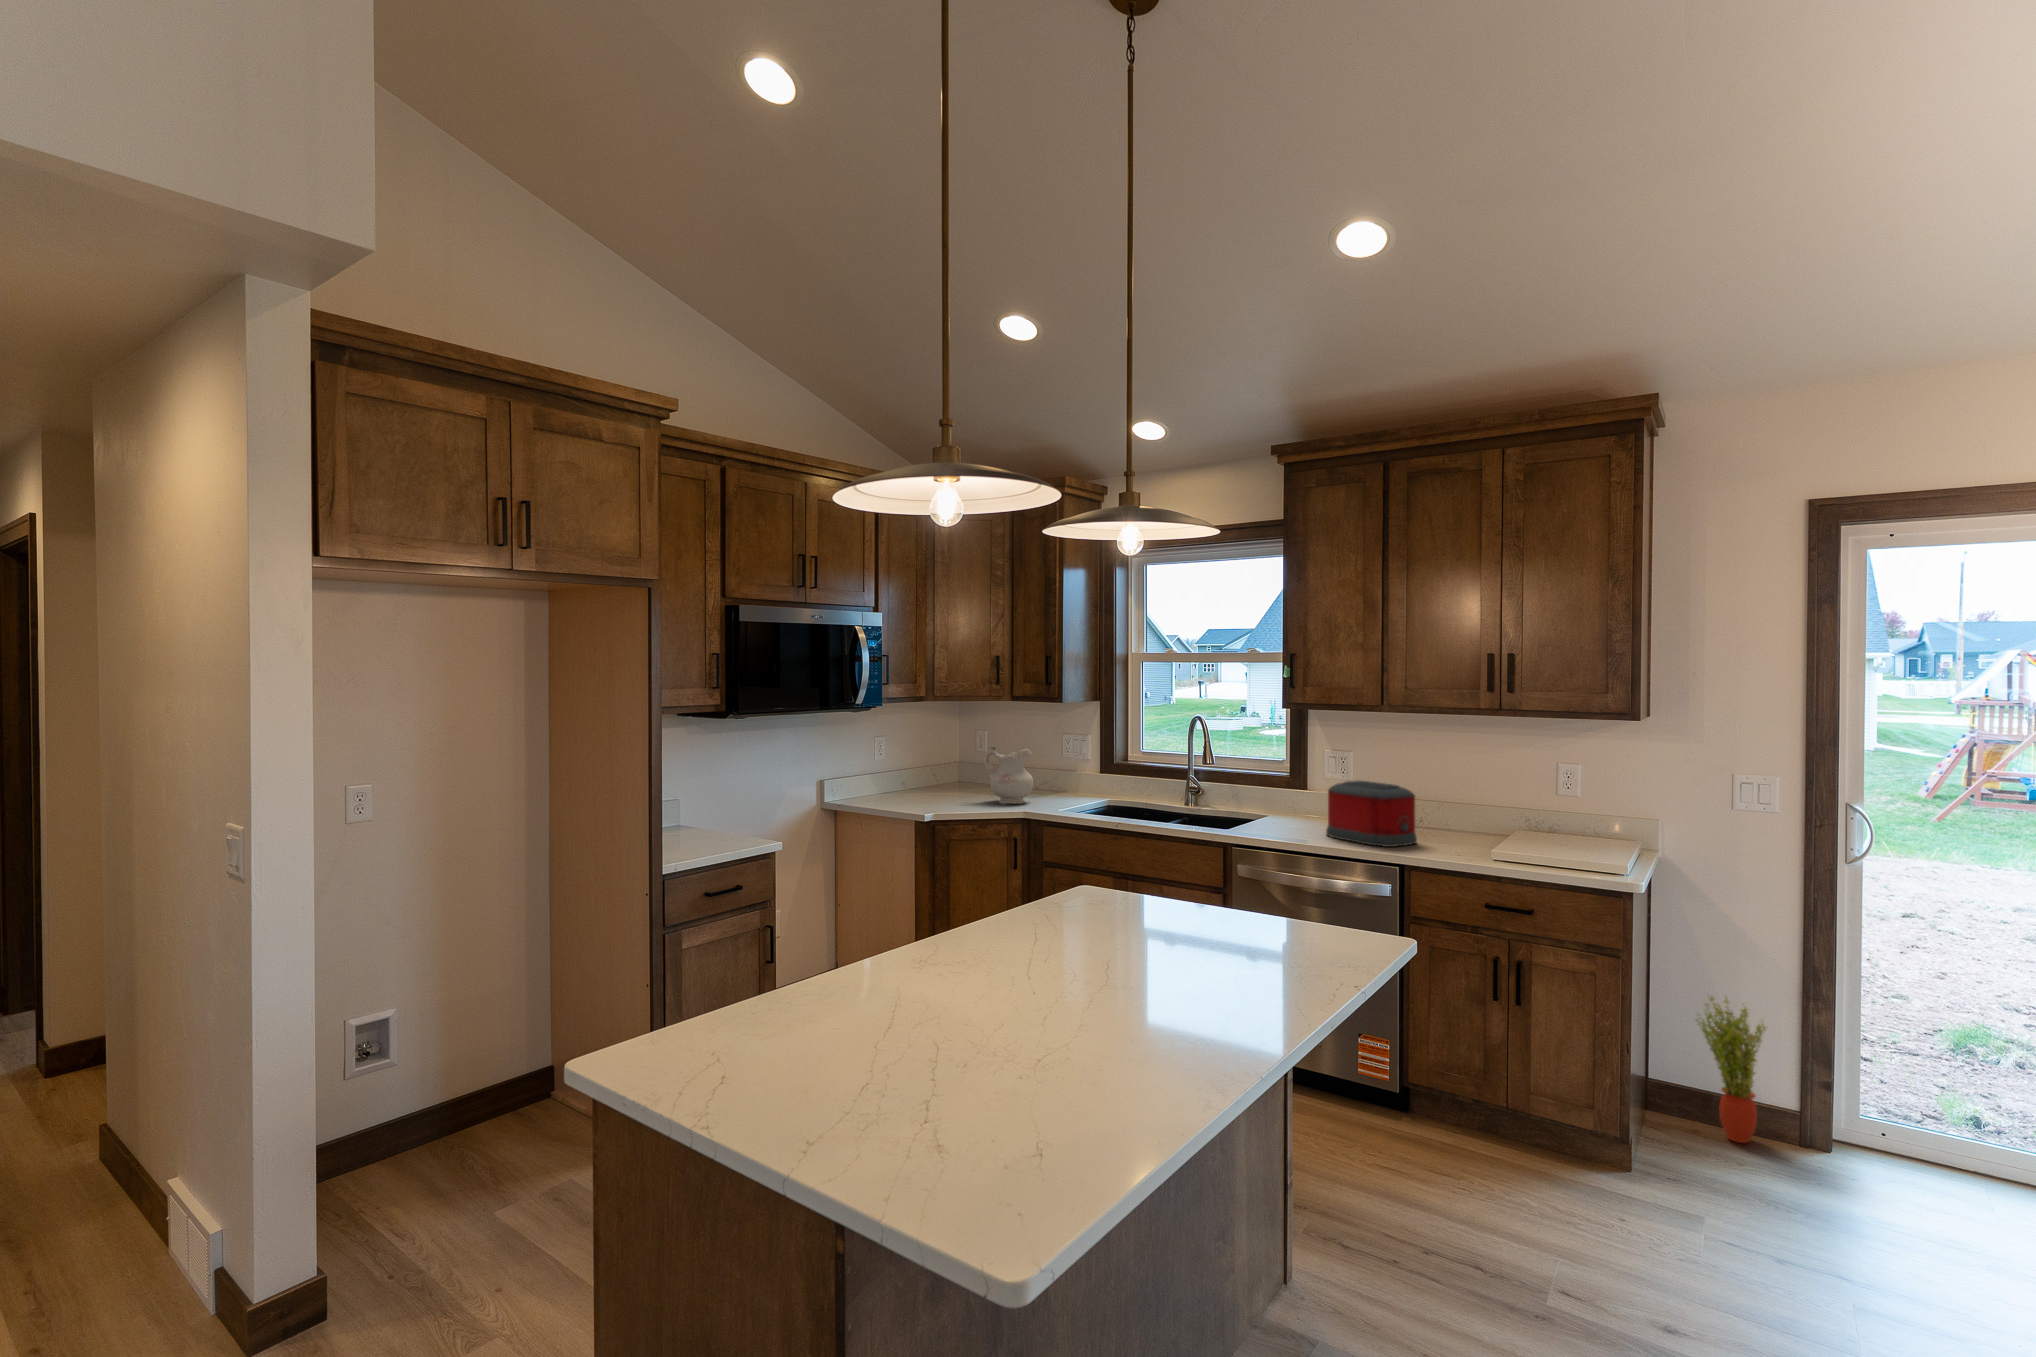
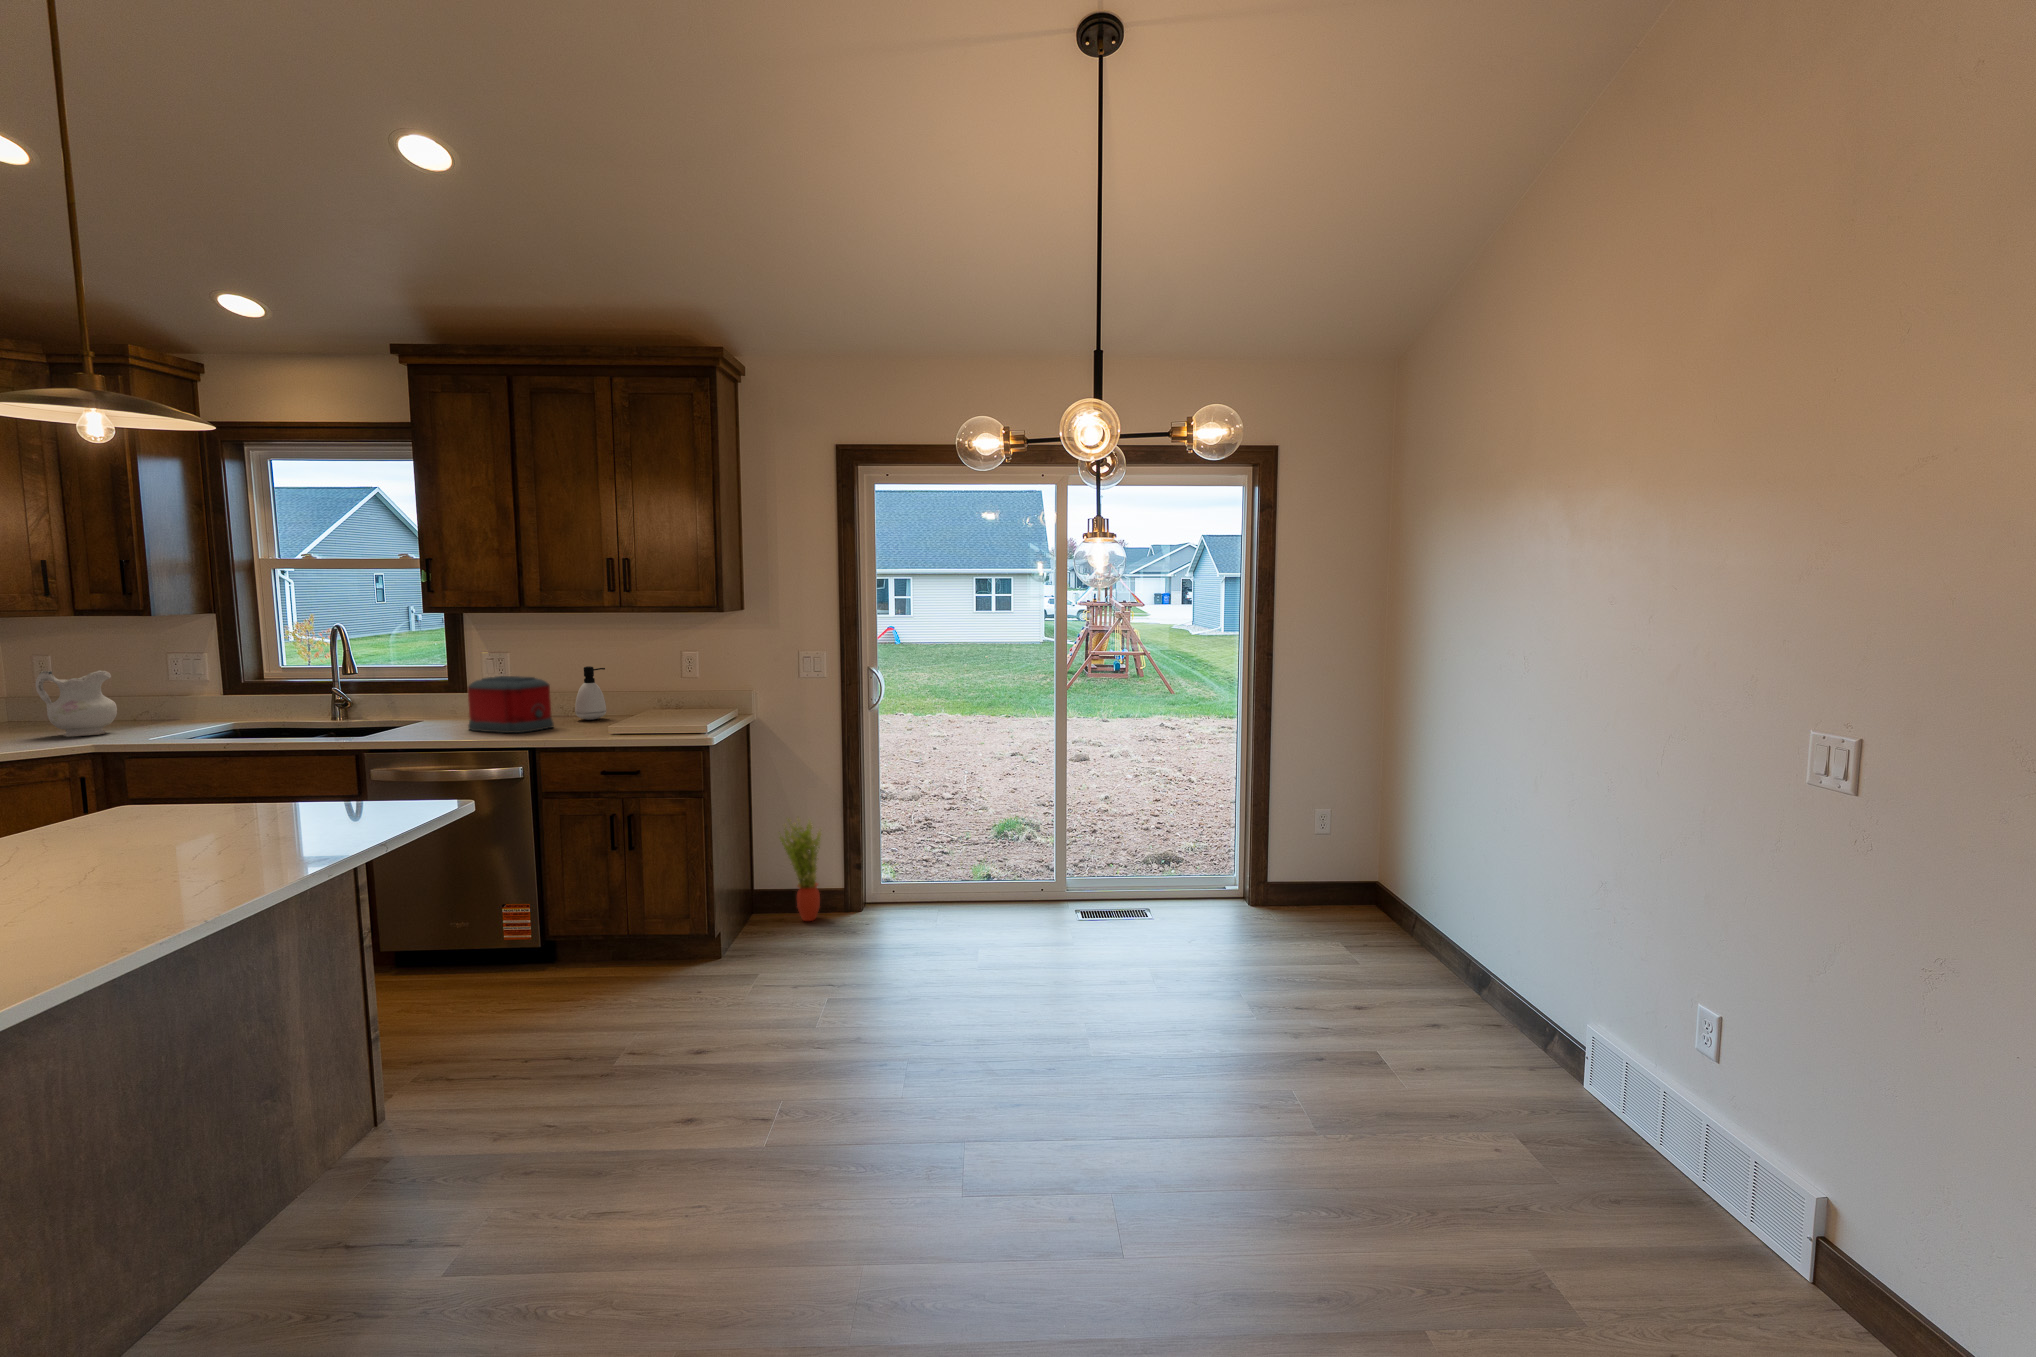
soap dispenser: none [1433,776,1469,837] -> present [575,666,606,720]

